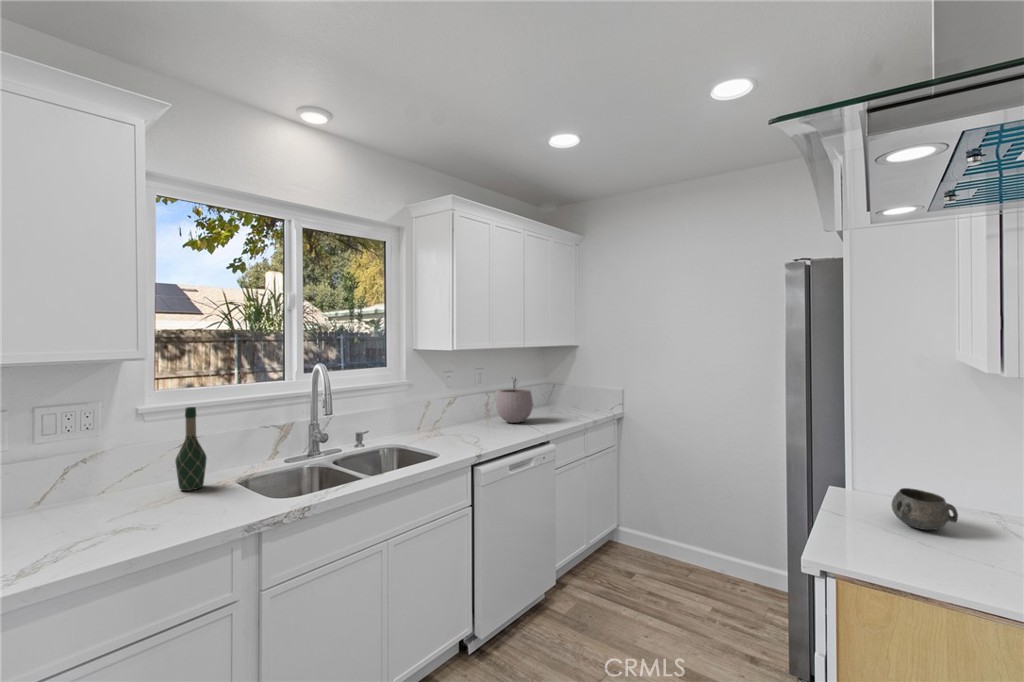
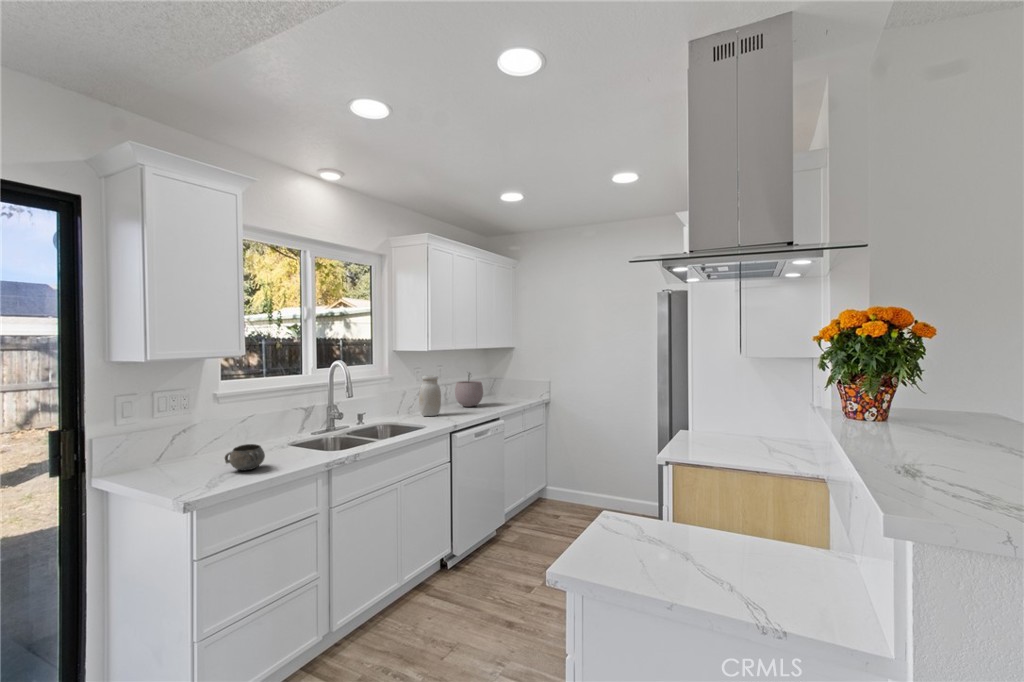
jar: none [442,383,471,437] -> present [419,375,441,416]
wine bottle: present [175,407,207,491] -> none [248,391,269,451]
decorative bowl: present [891,488,958,530] -> present [225,444,265,470]

